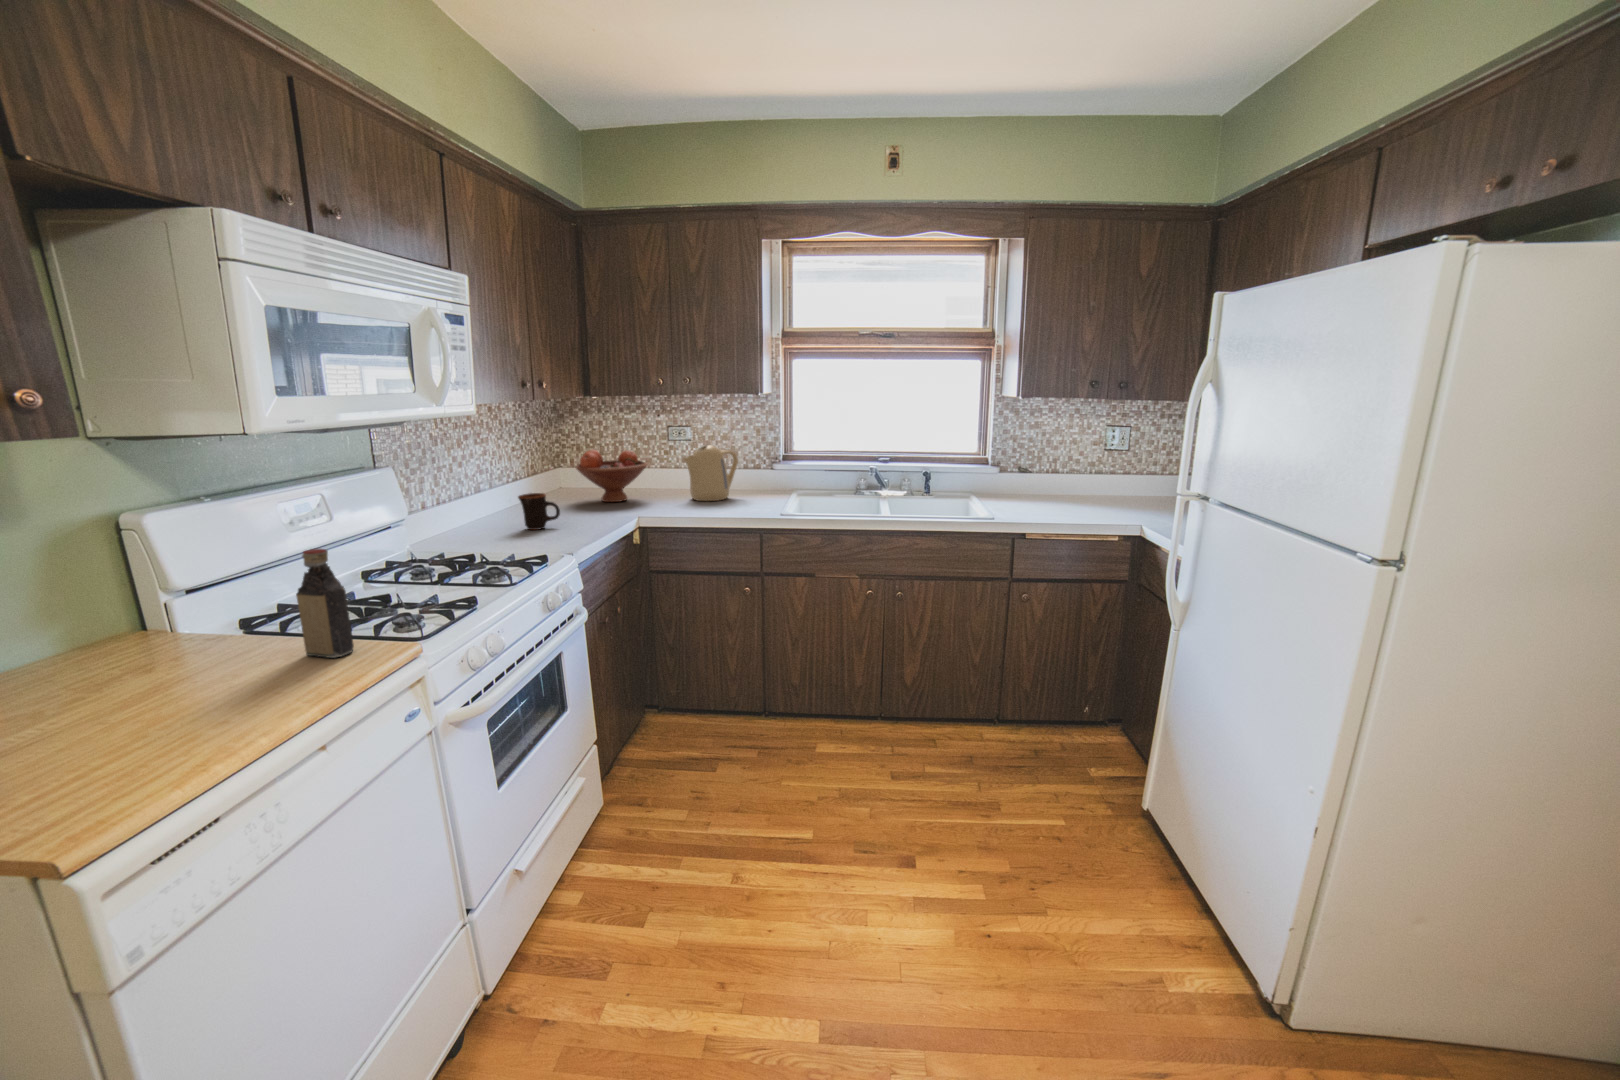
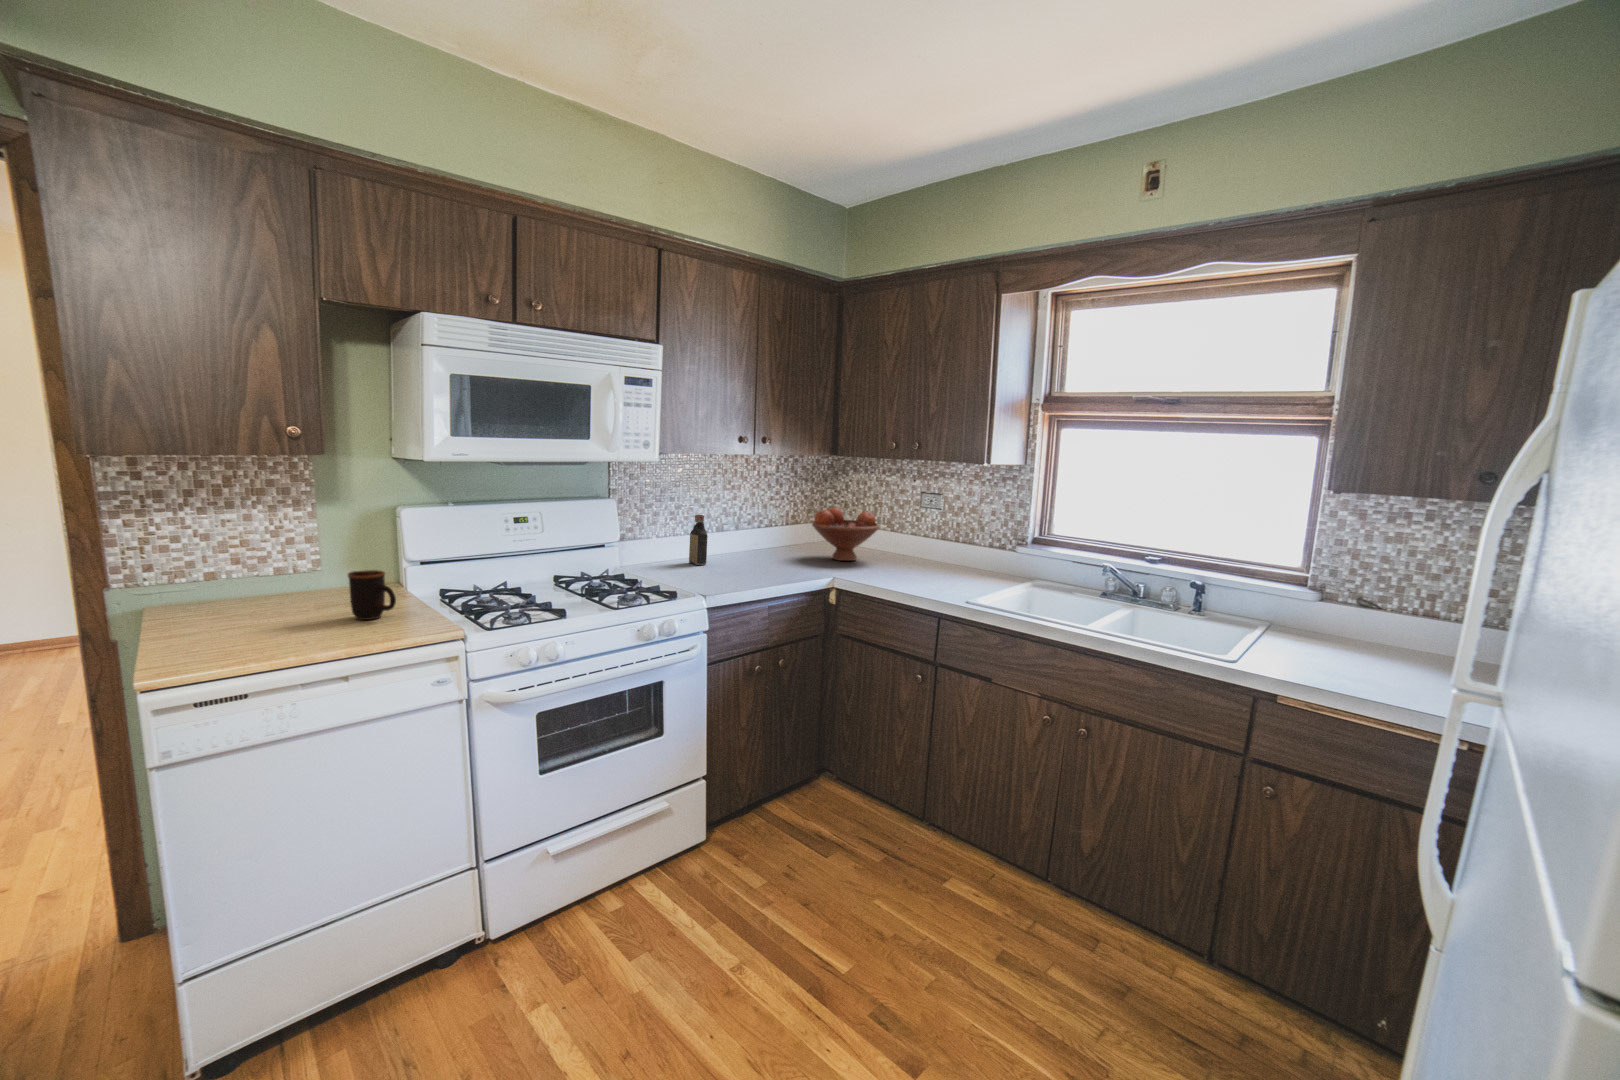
kettle: present [684,445,738,501] -> none [908,515,969,575]
mug: present [518,493,560,530] -> present [348,570,396,620]
bottle: present [296,549,354,658] -> present [689,515,708,565]

